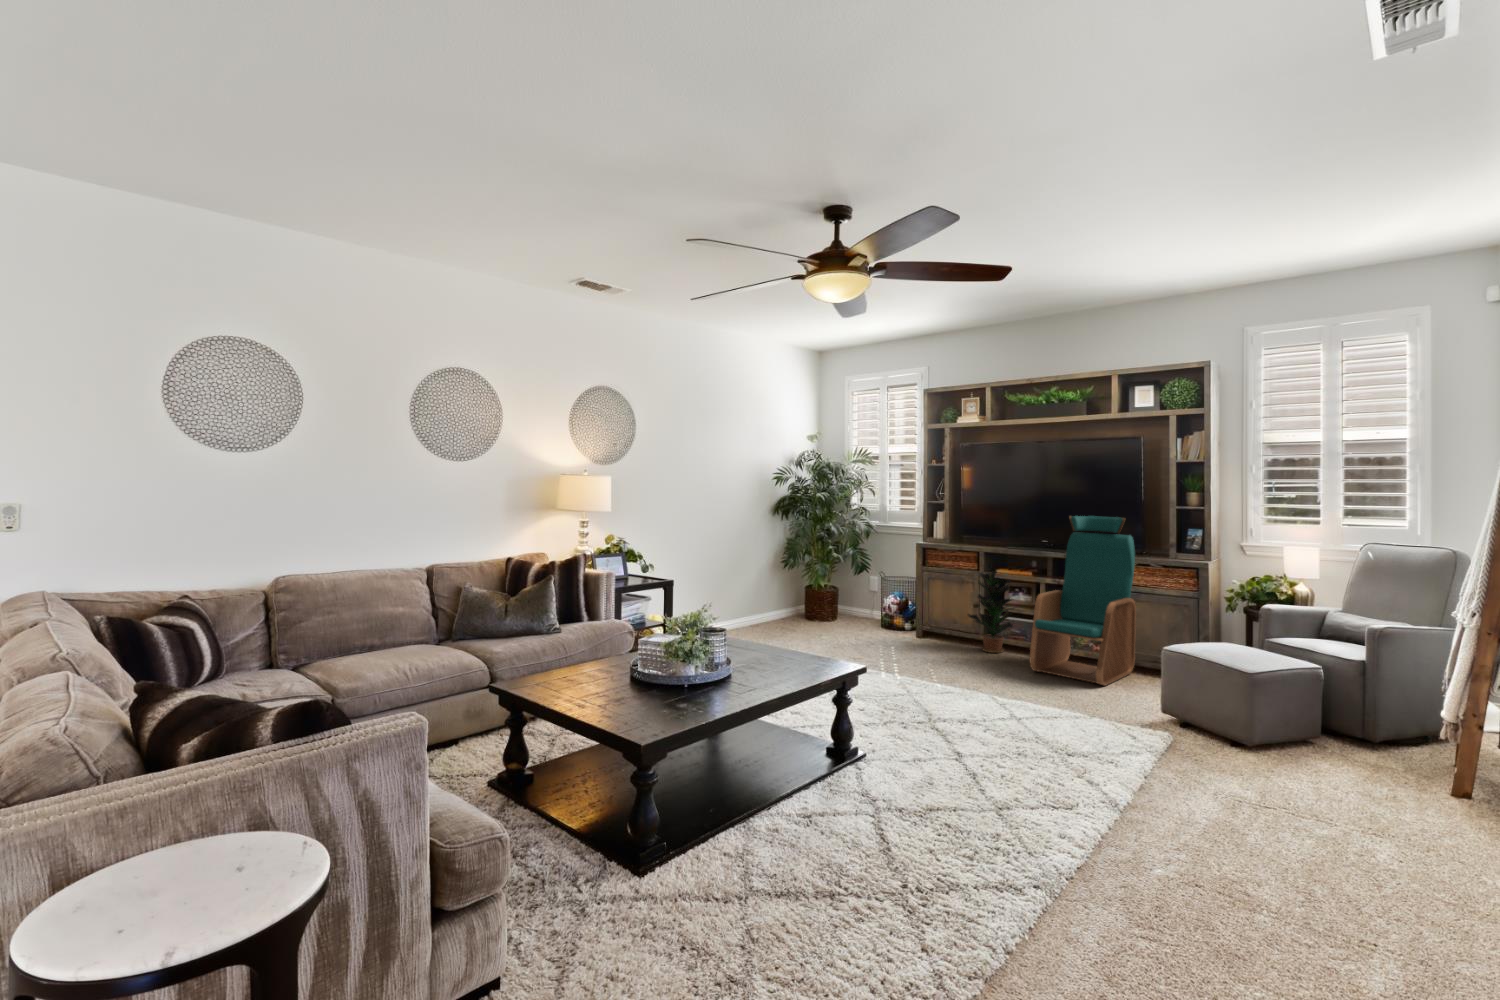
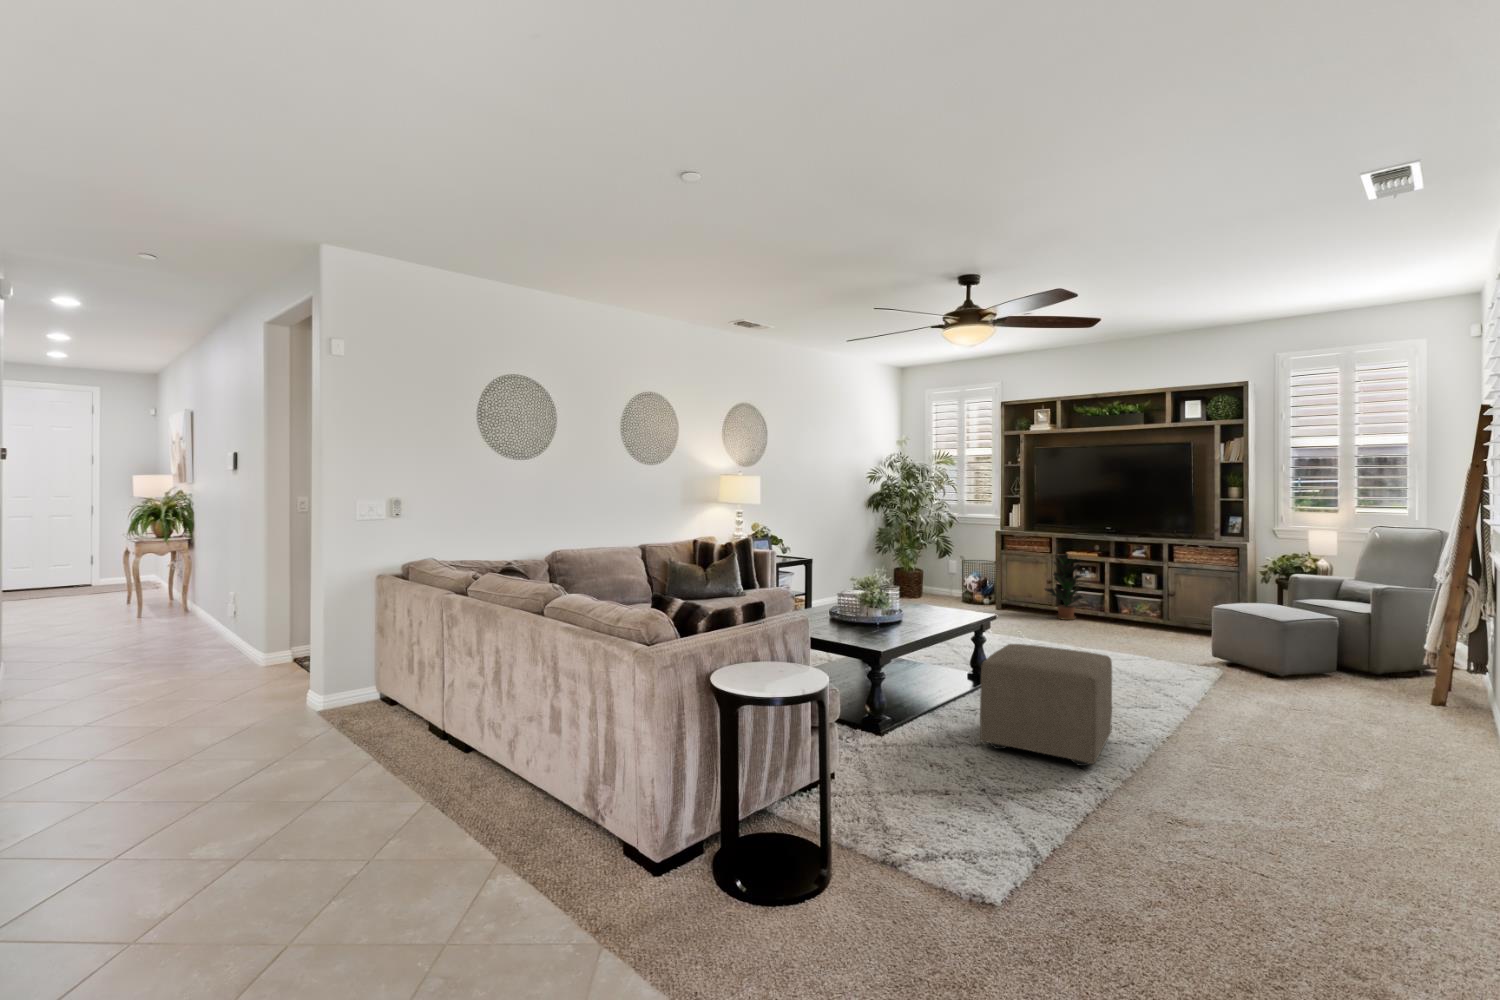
armchair: present [1029,516,1136,685] -> none [1101,507,1188,641]
ottoman: none [788,725,996,951] -> present [980,644,1112,766]

